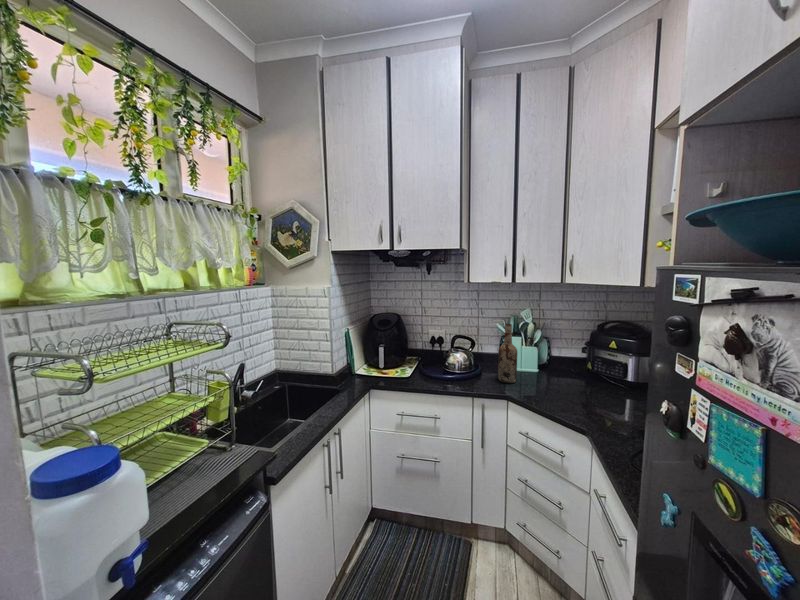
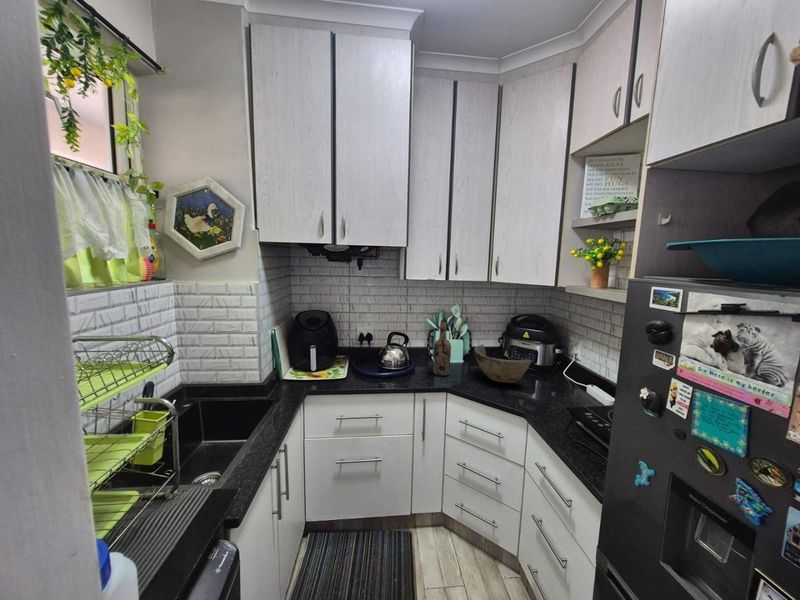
bowl: none [545,352,611,398] -> present [475,345,531,383]

